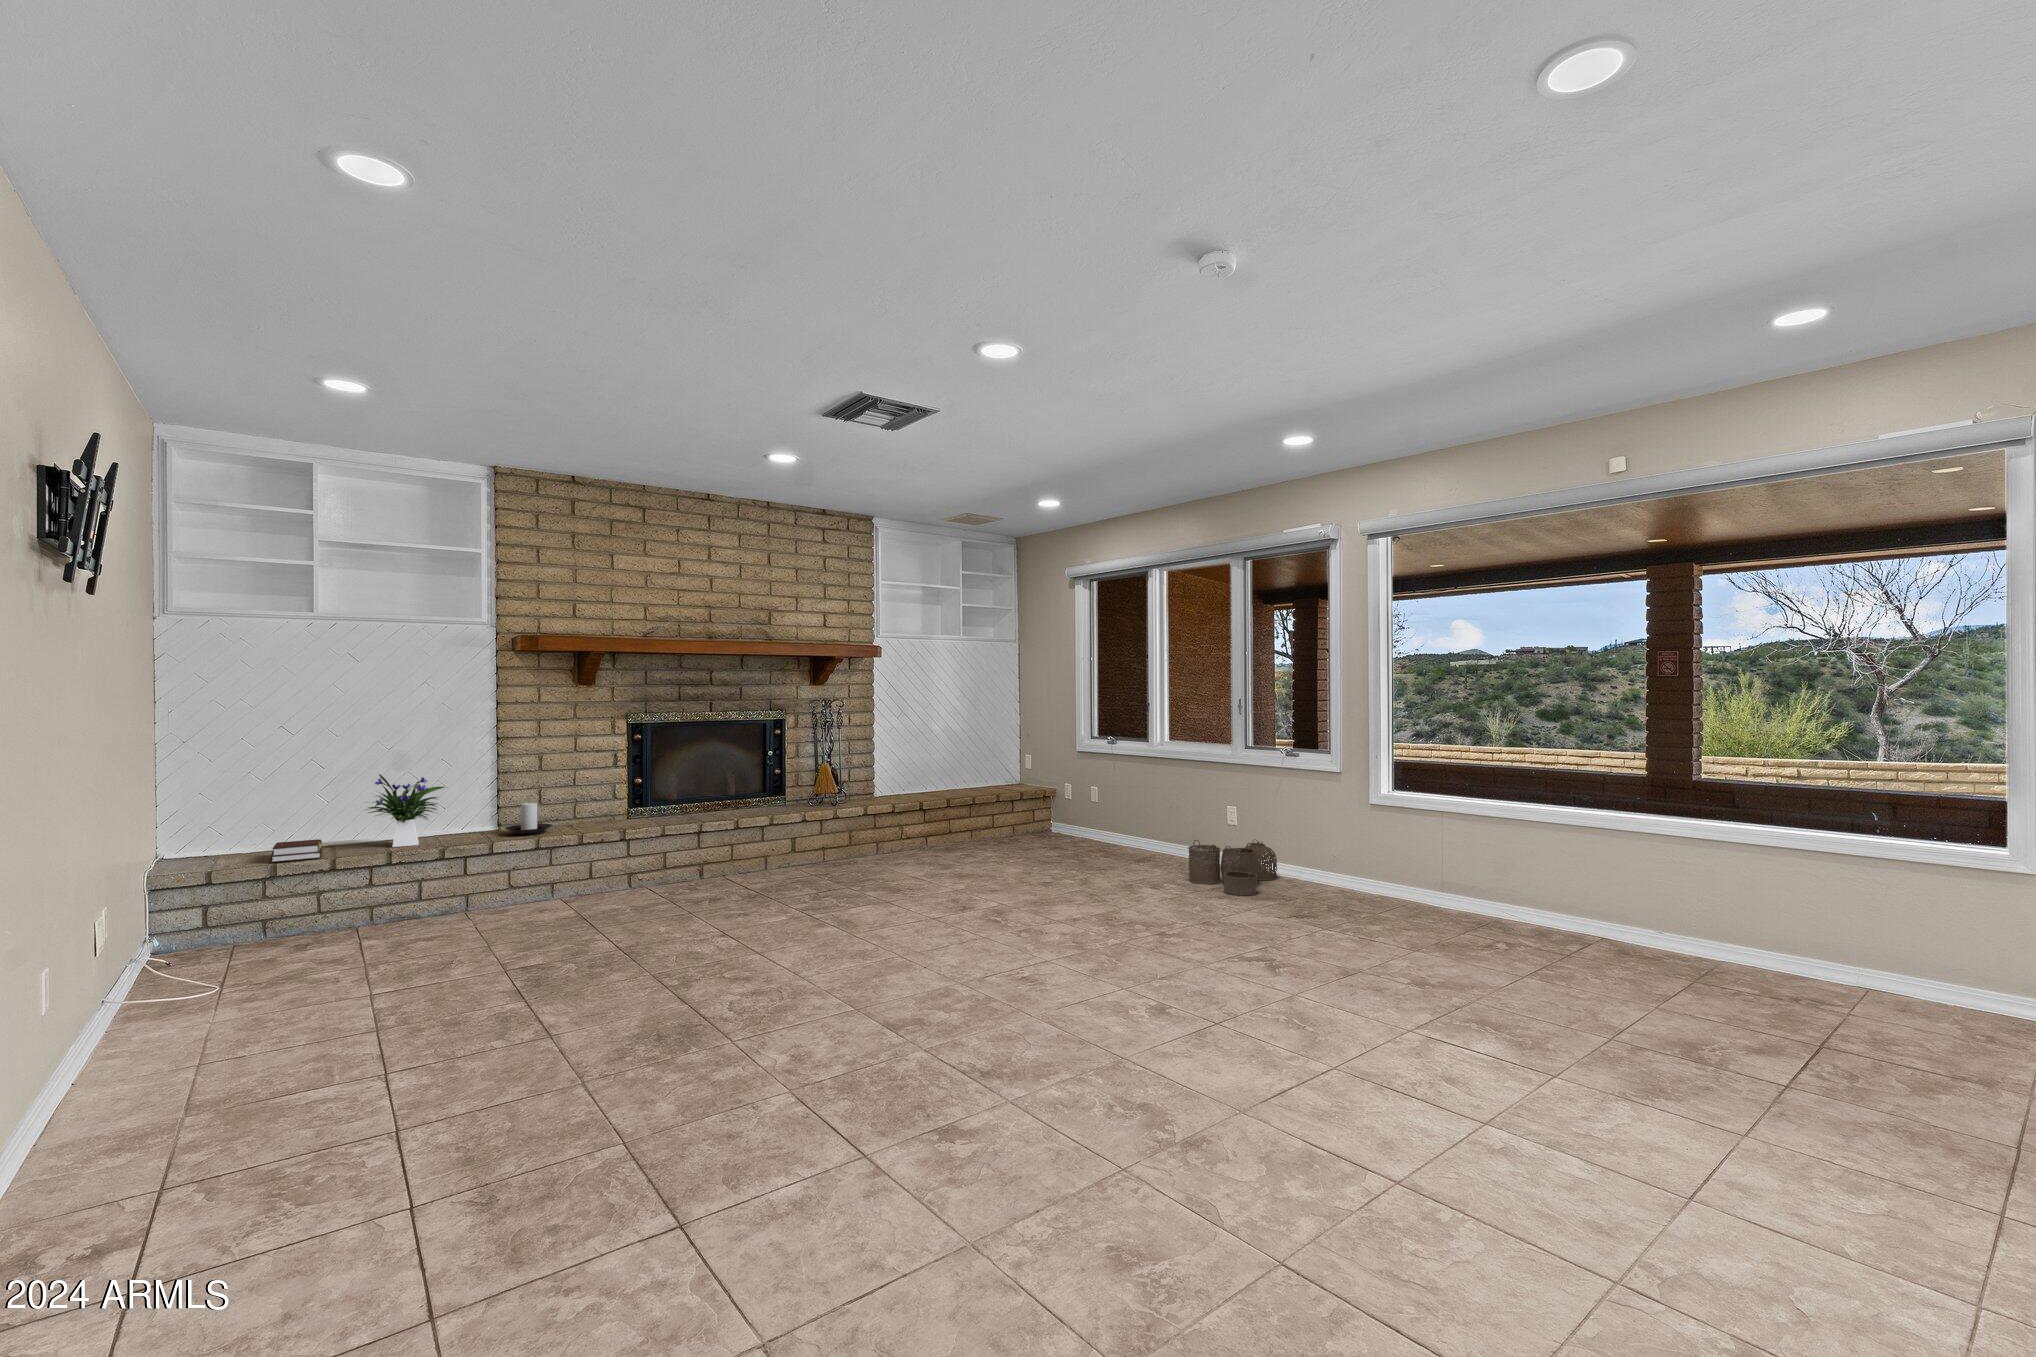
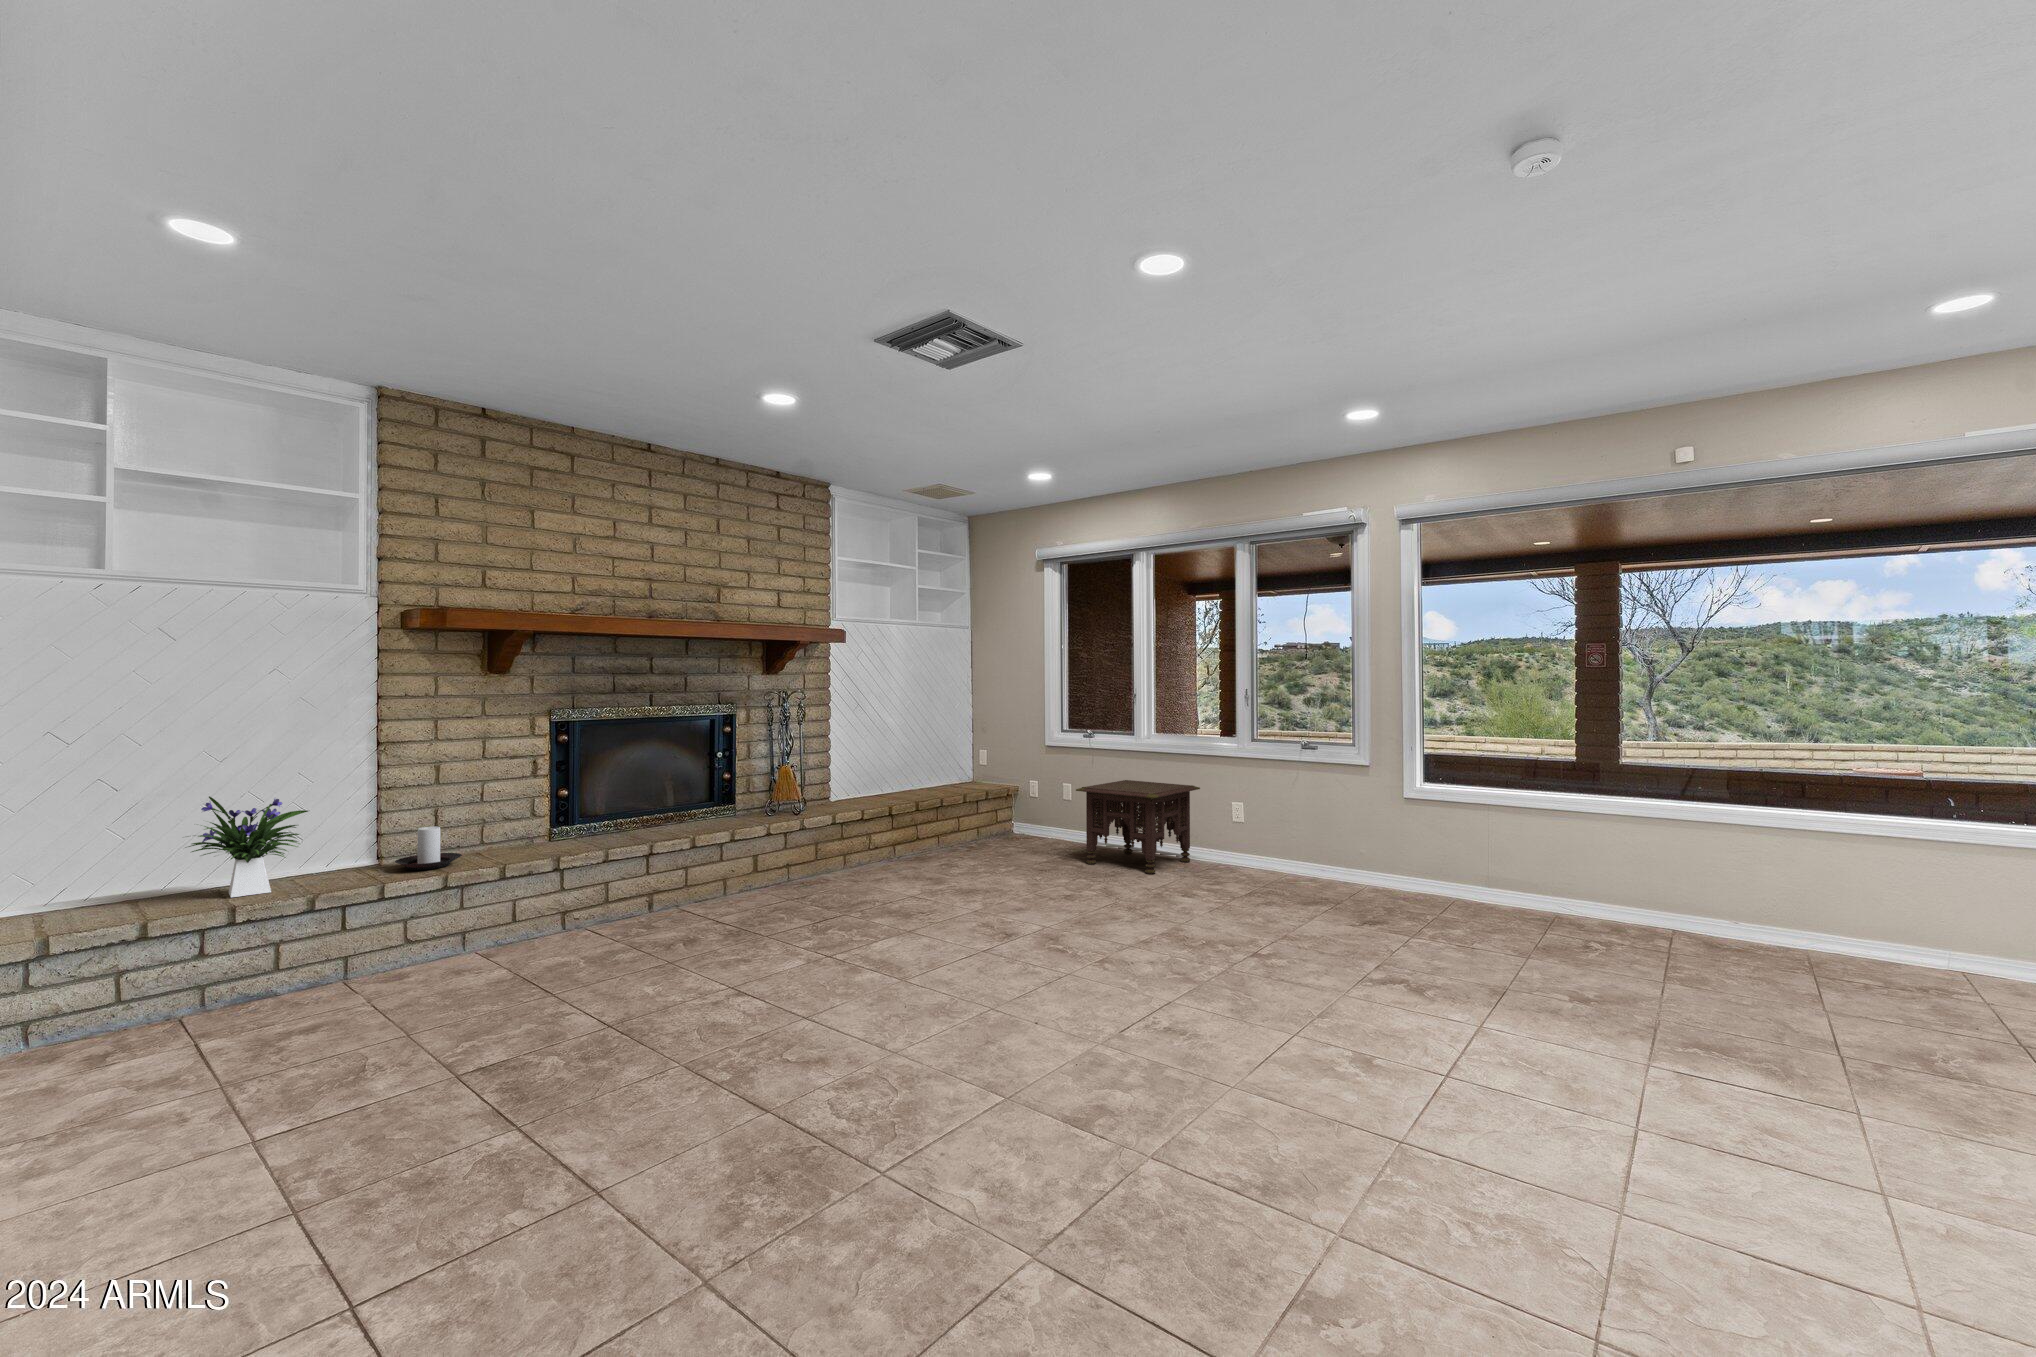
side table: none [1082,783,1202,870] -> present [1076,780,1200,874]
hardback book: present [271,839,322,862] -> none [34,893,120,934]
woven basket: present [1188,839,1277,895] -> none [1209,837,1294,900]

